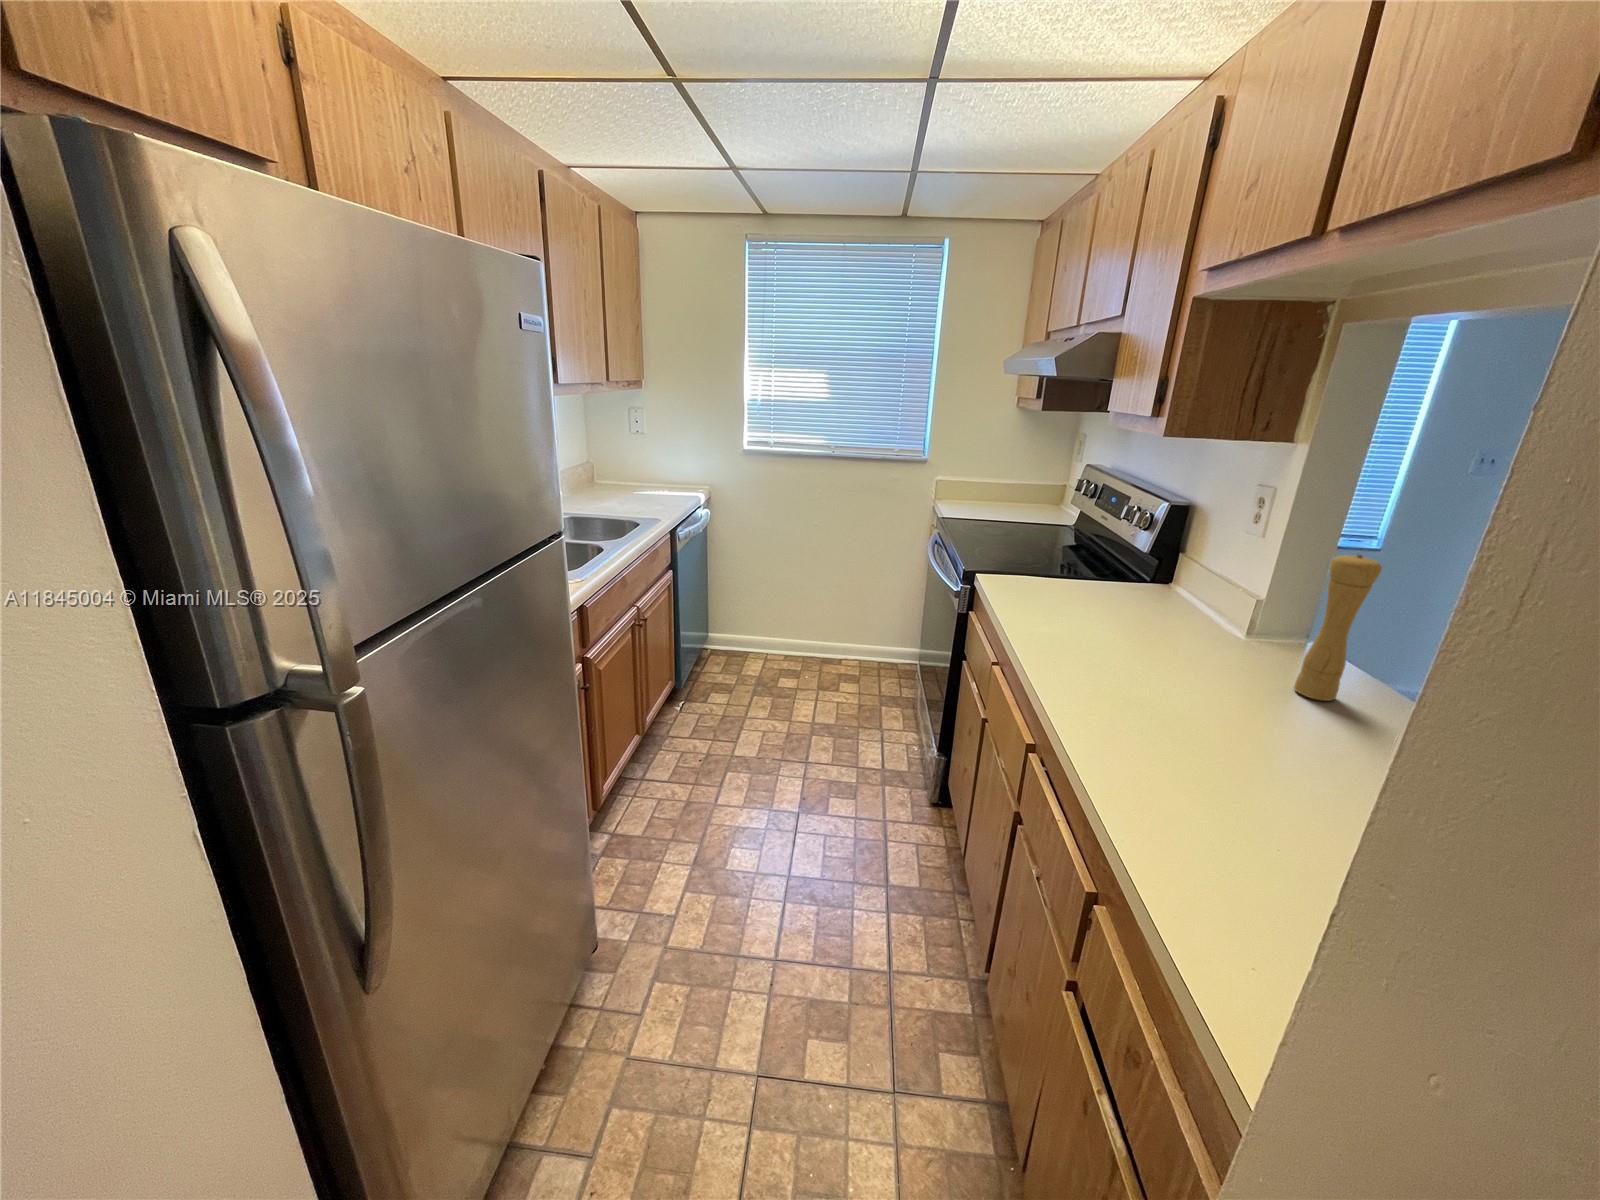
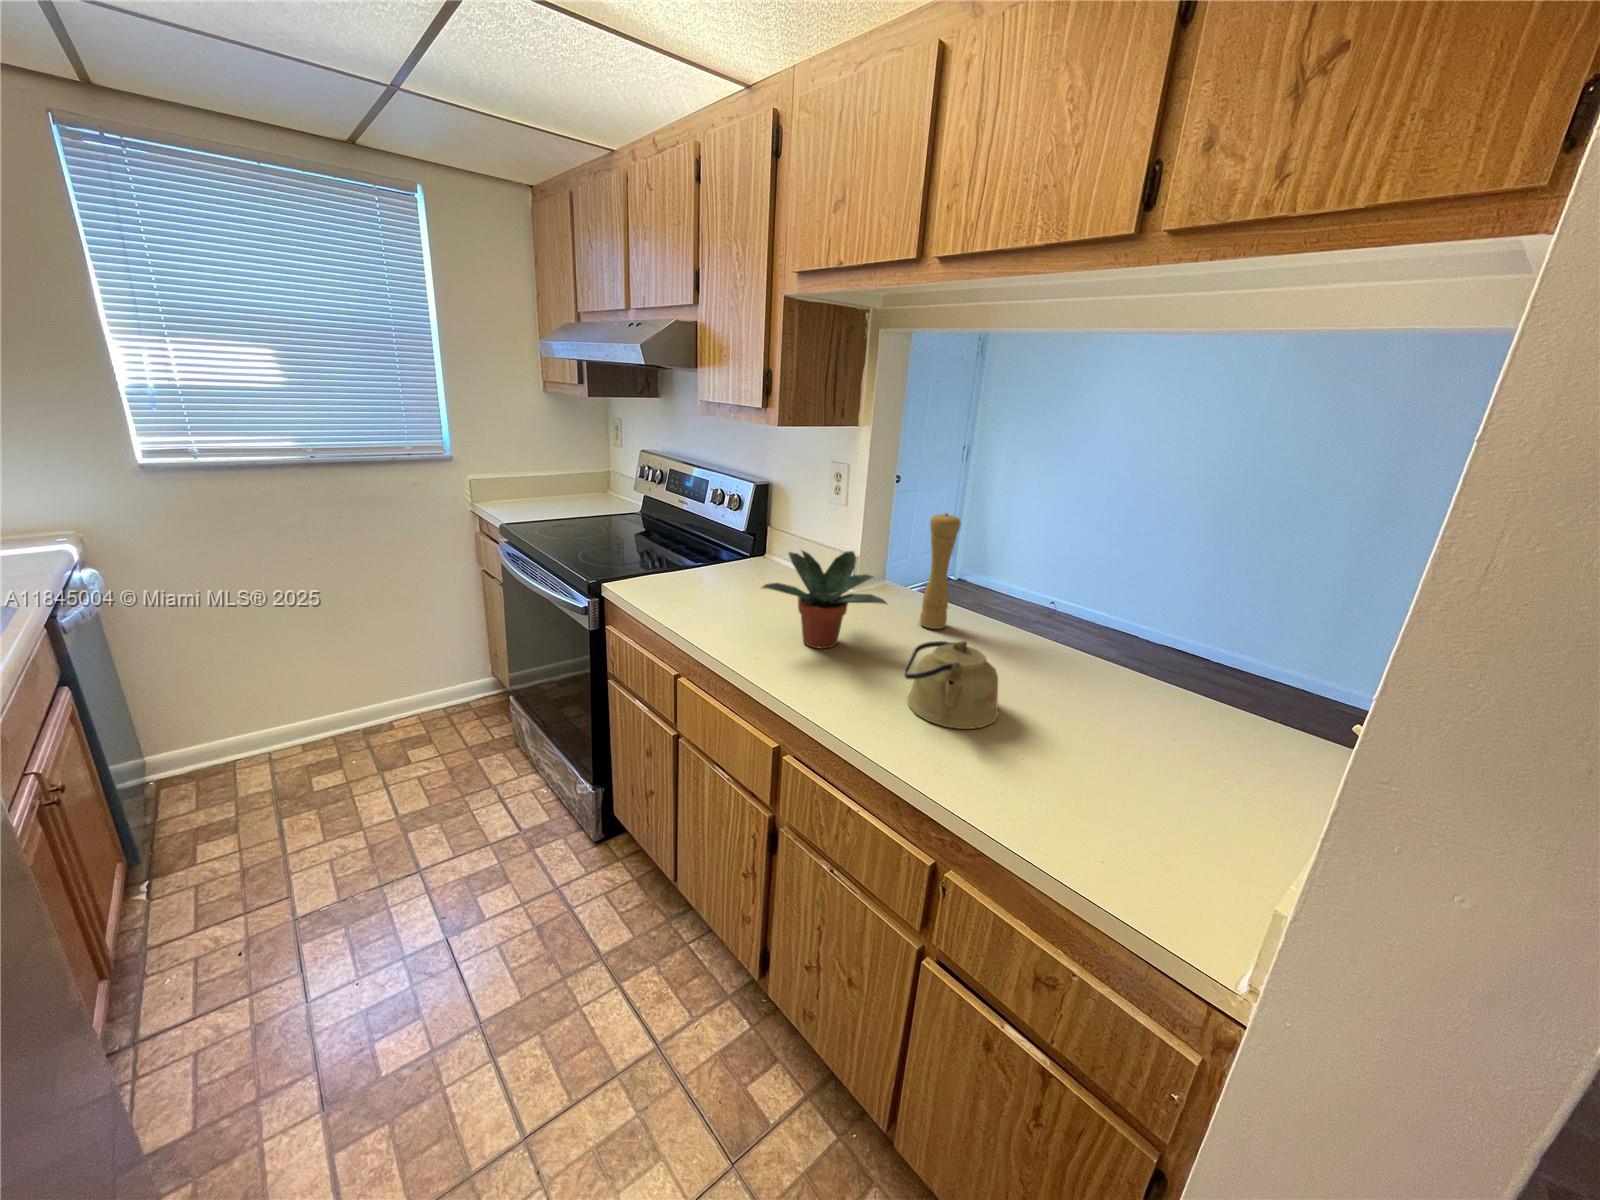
potted plant: none [1073,560,1230,675] -> present [762,551,887,649]
kettle: none [1162,690,1301,801] -> present [904,641,999,729]

